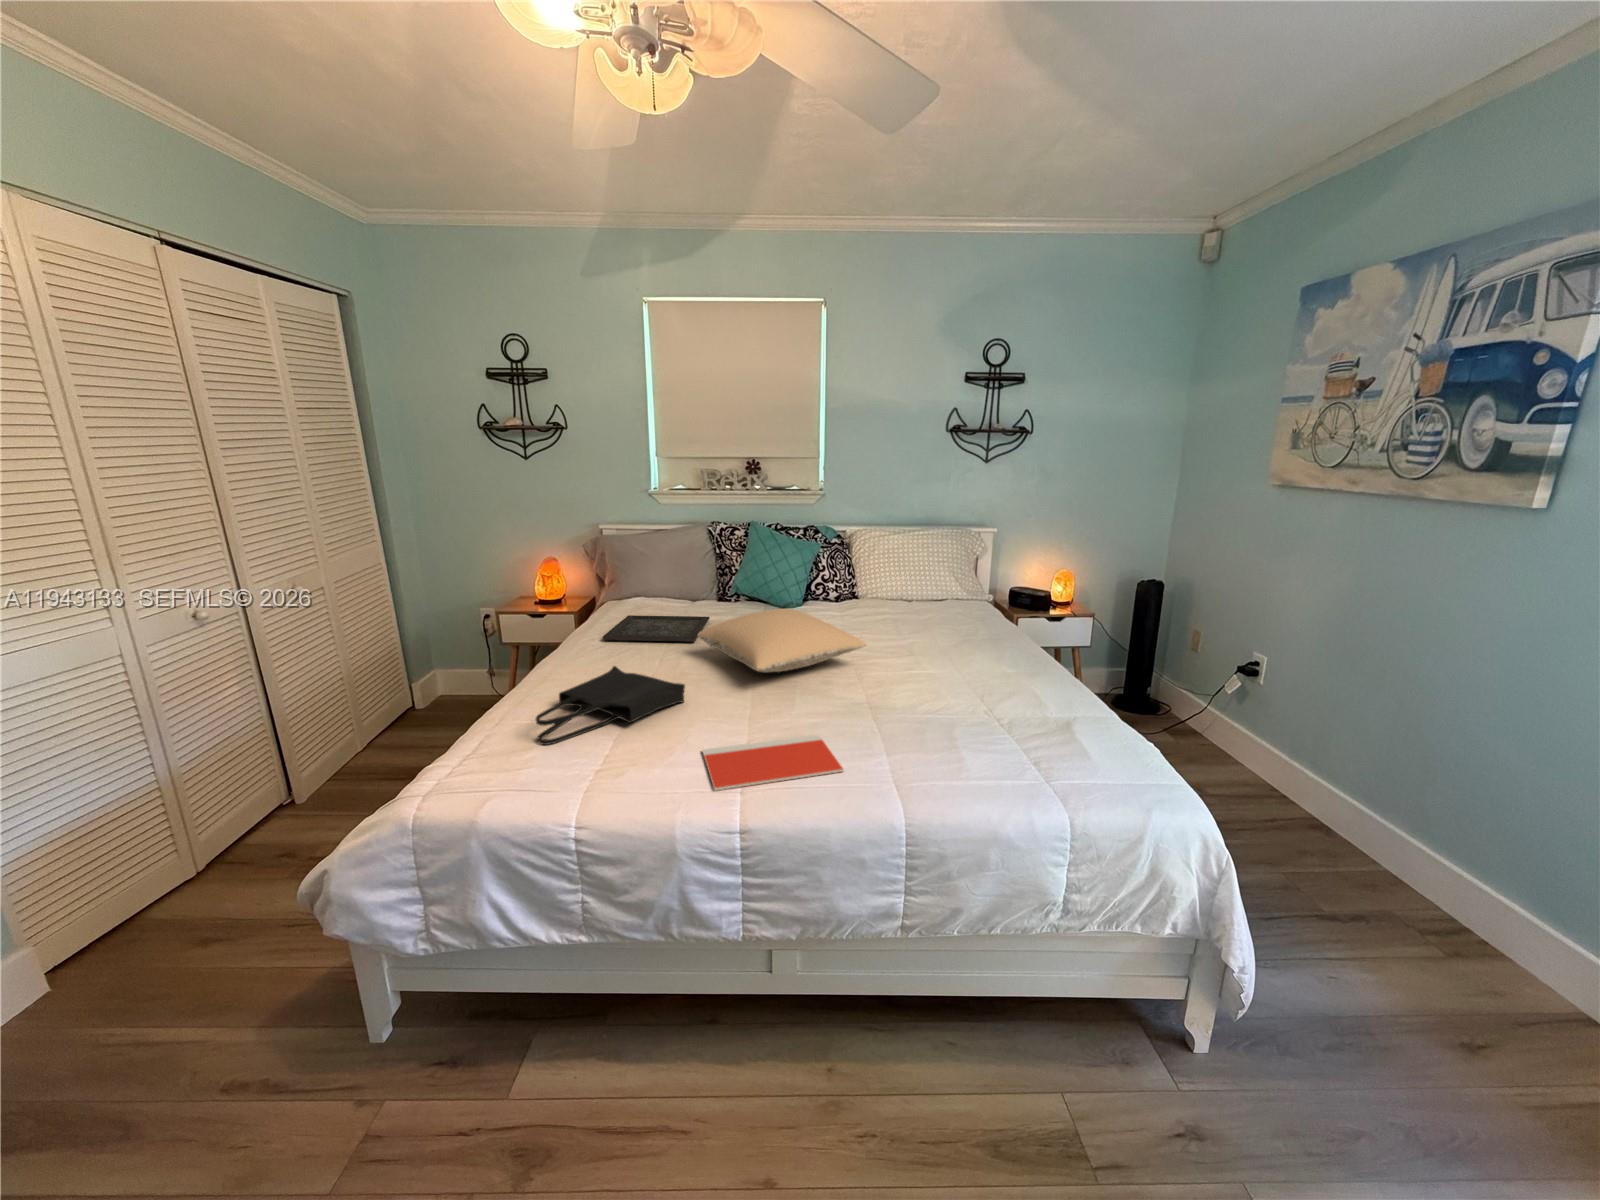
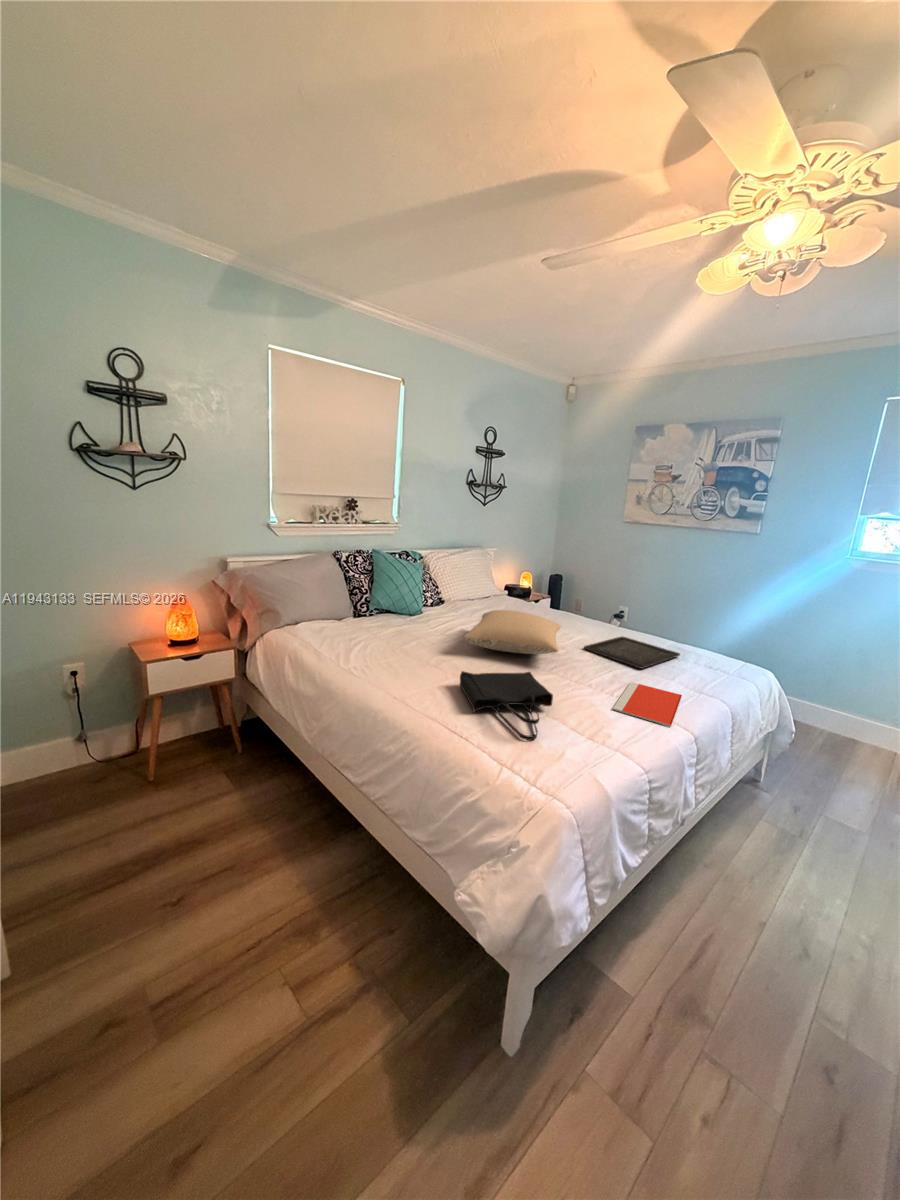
tray: present [603,615,710,642] -> present [584,636,680,669]

